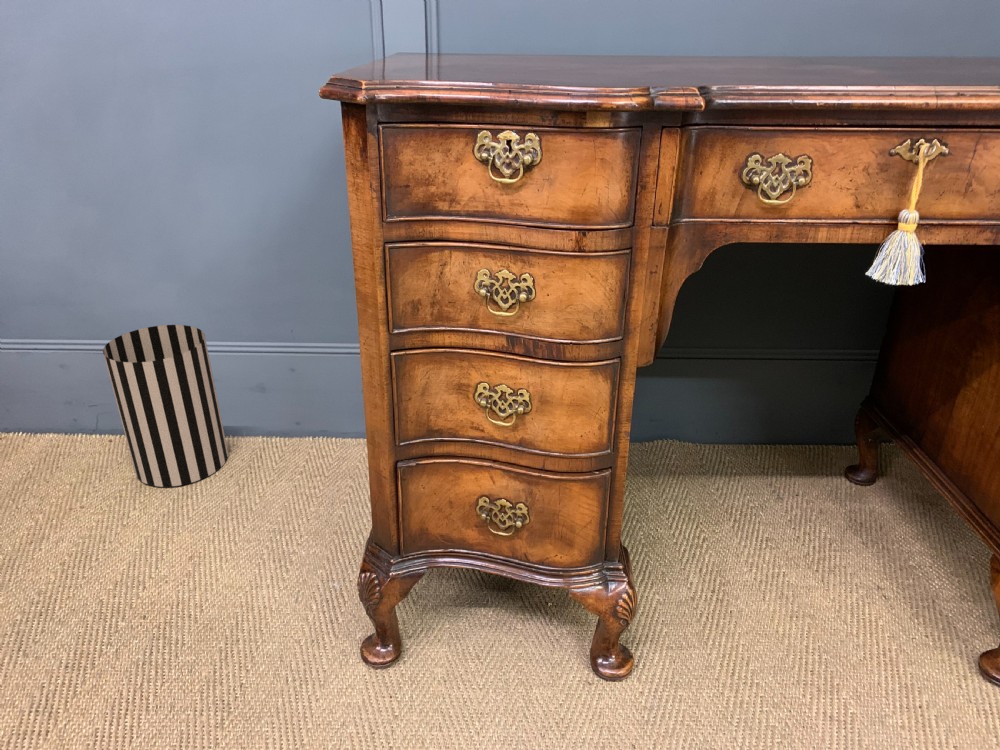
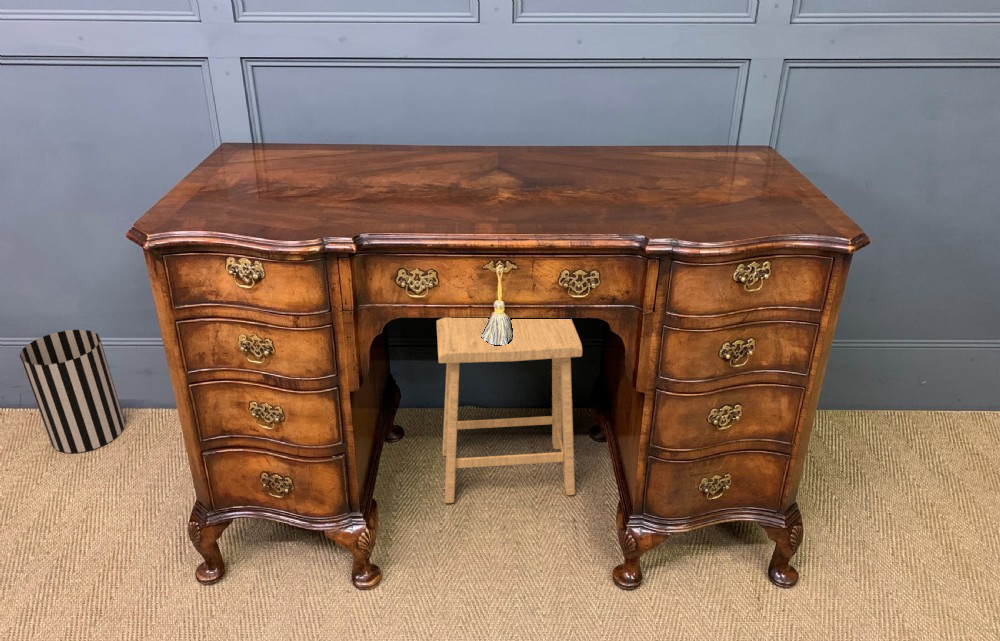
footstool: none [659,290,920,559] -> present [437,318,582,503]

